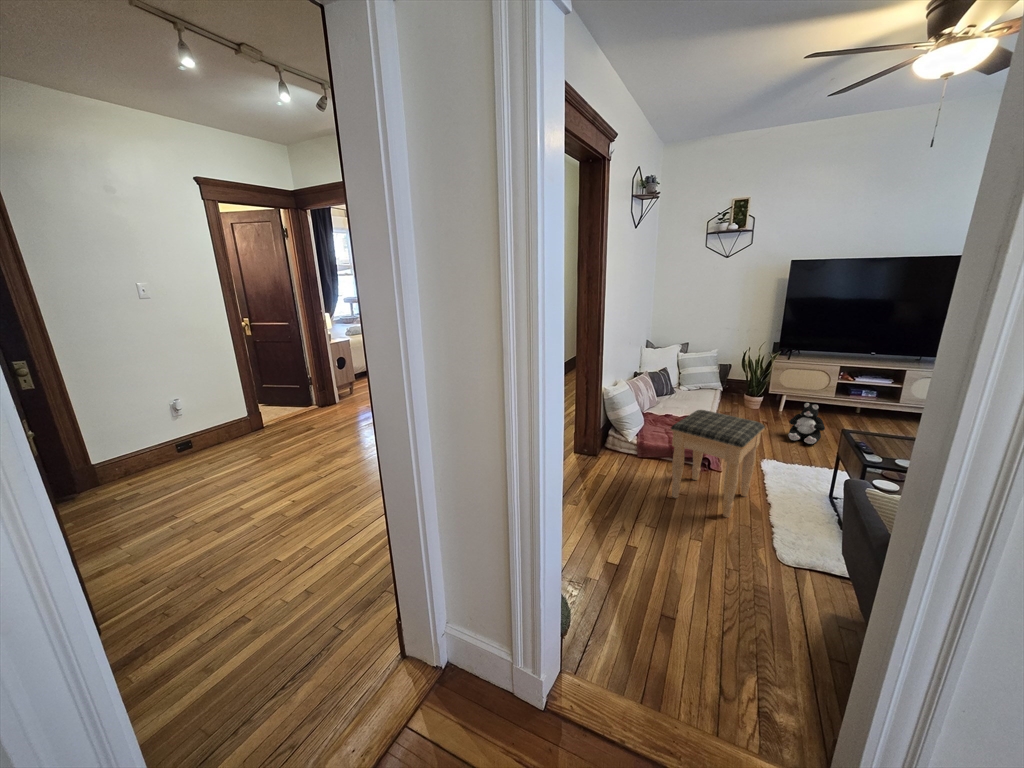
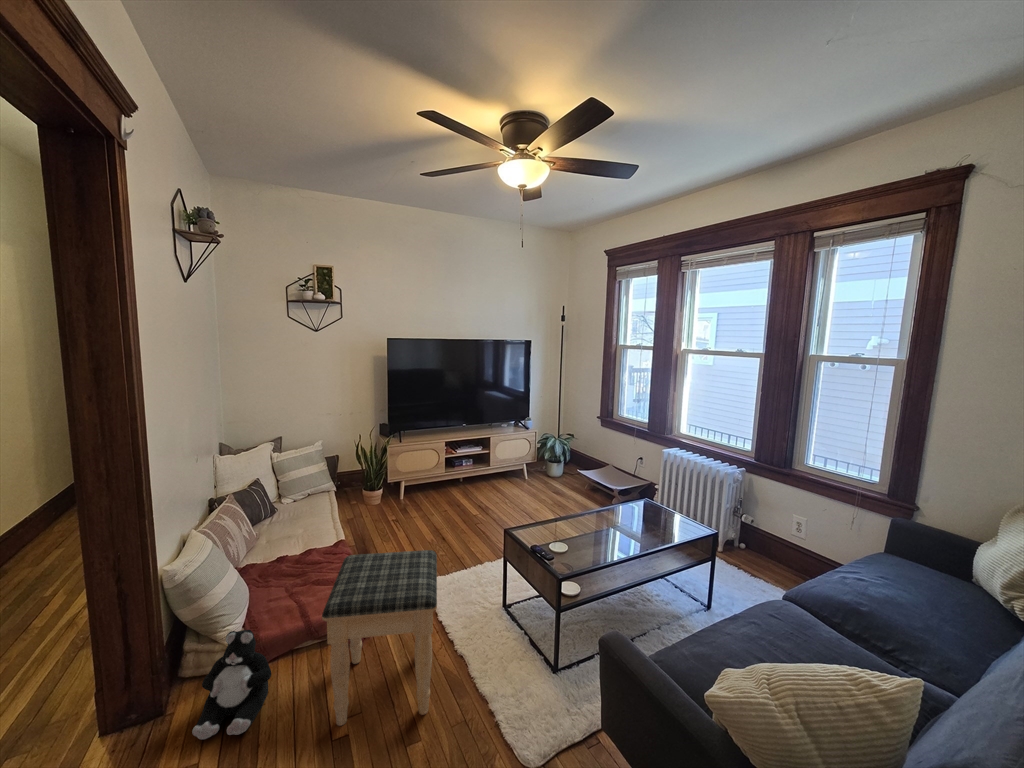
plush toy: present [788,403,825,444] -> present [192,630,271,740]

